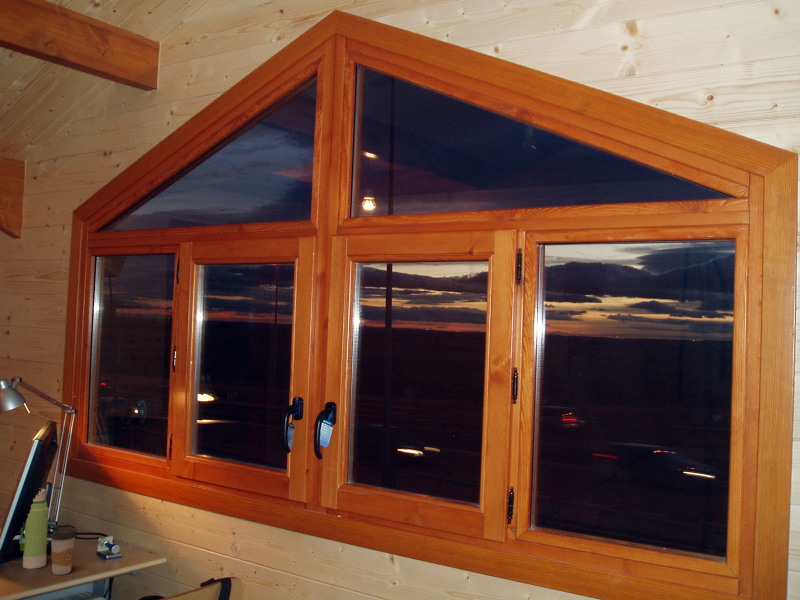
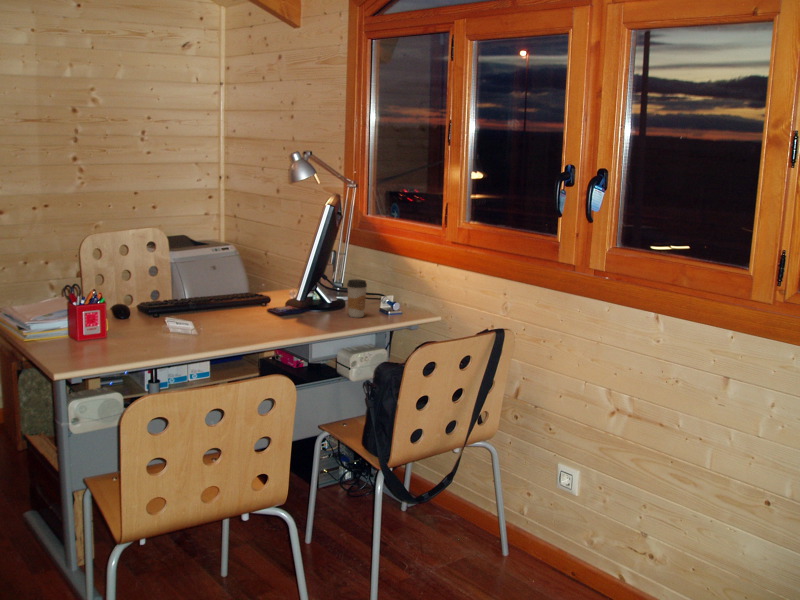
water bottle: present [20,489,48,569] -> none [322,245,343,312]

